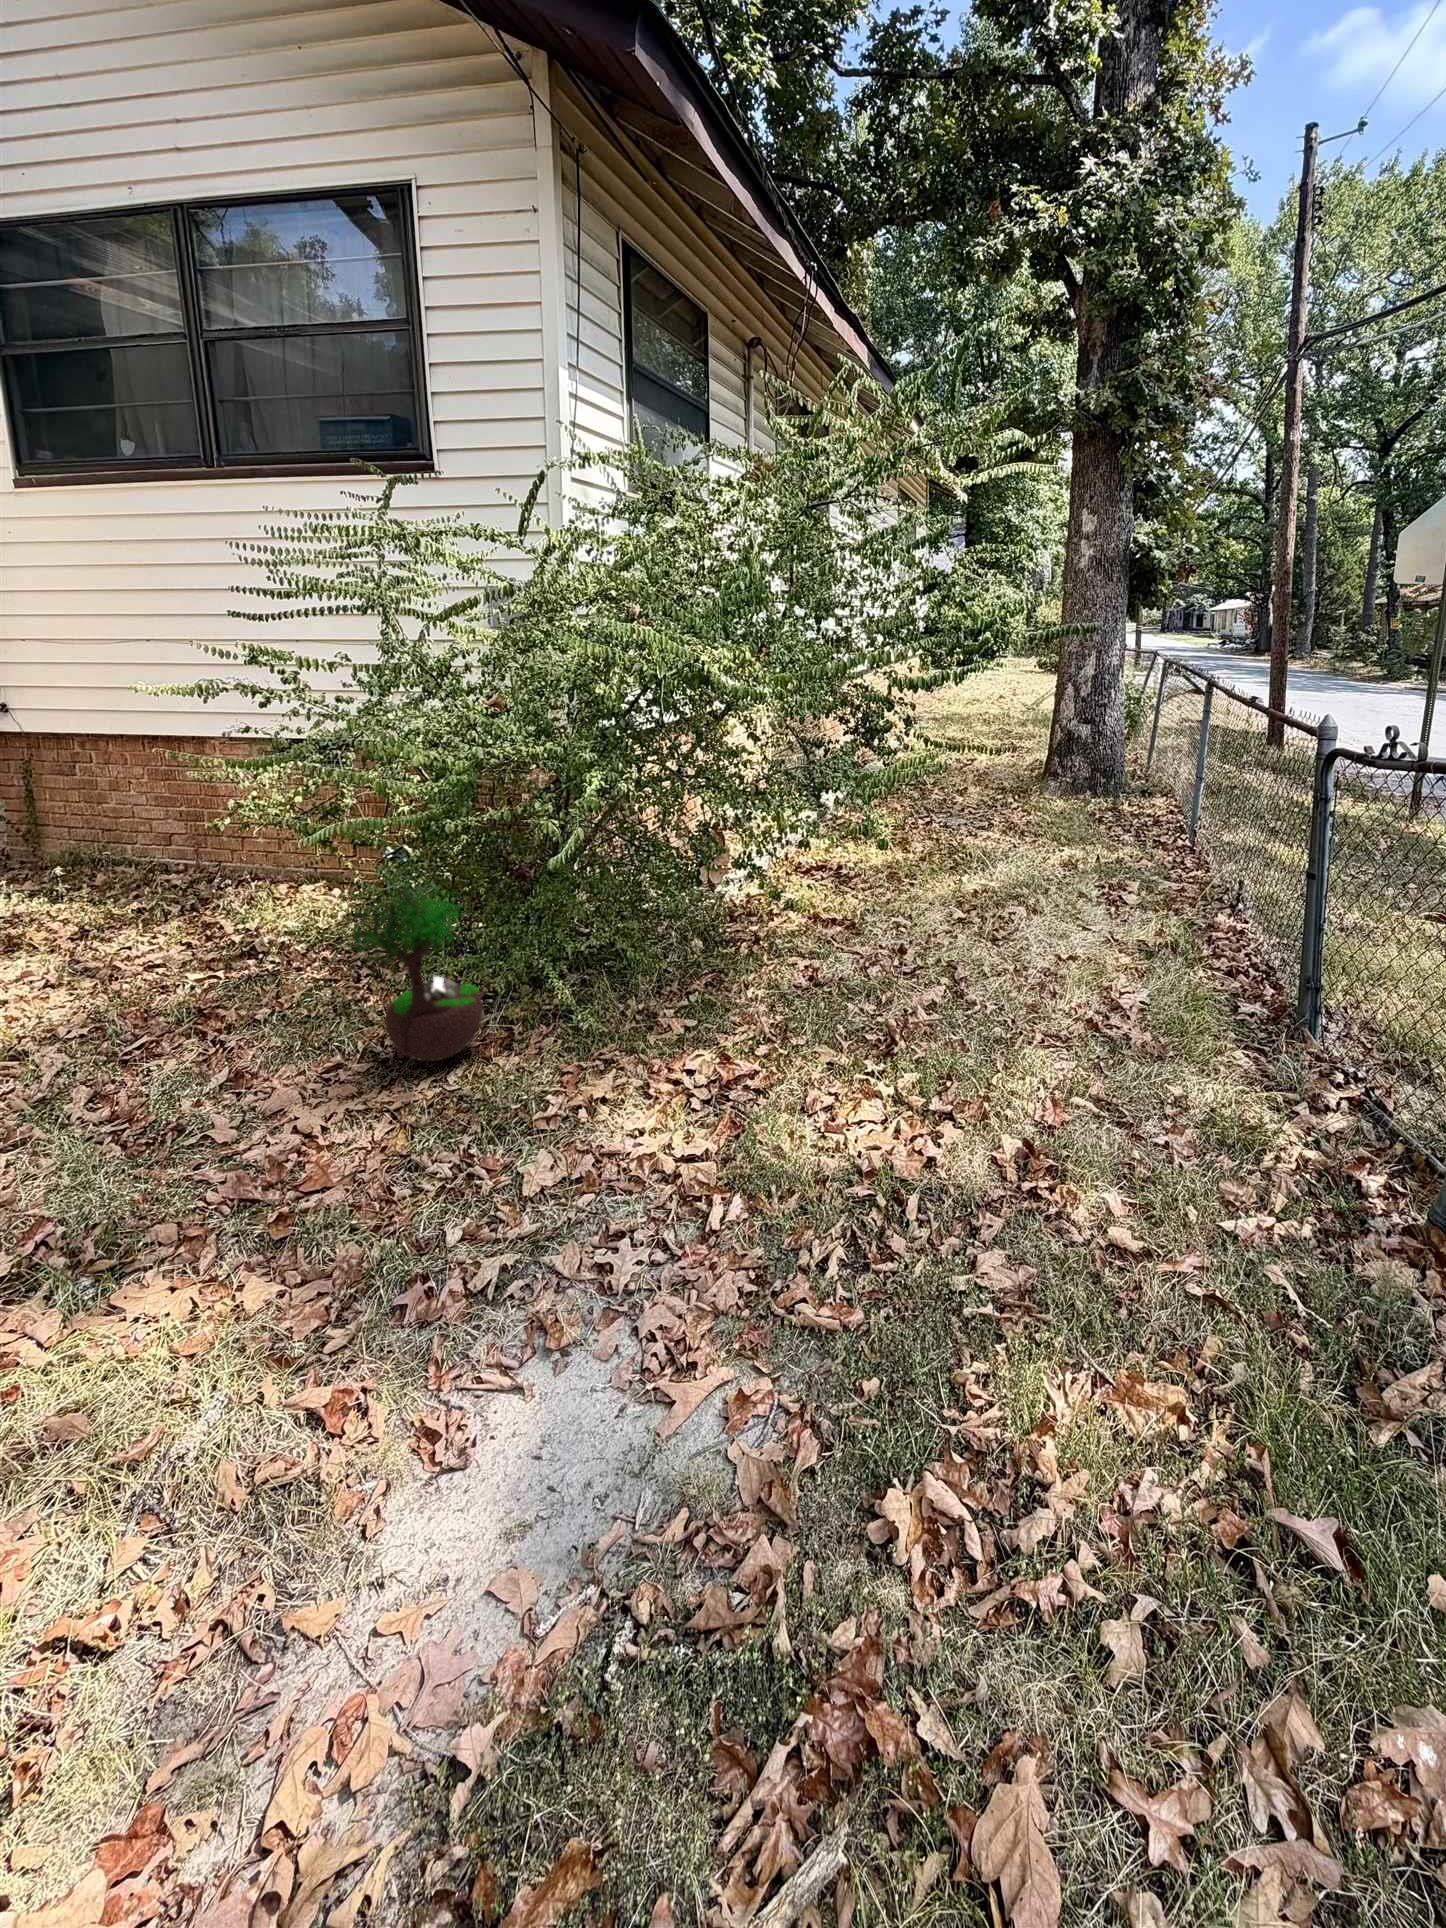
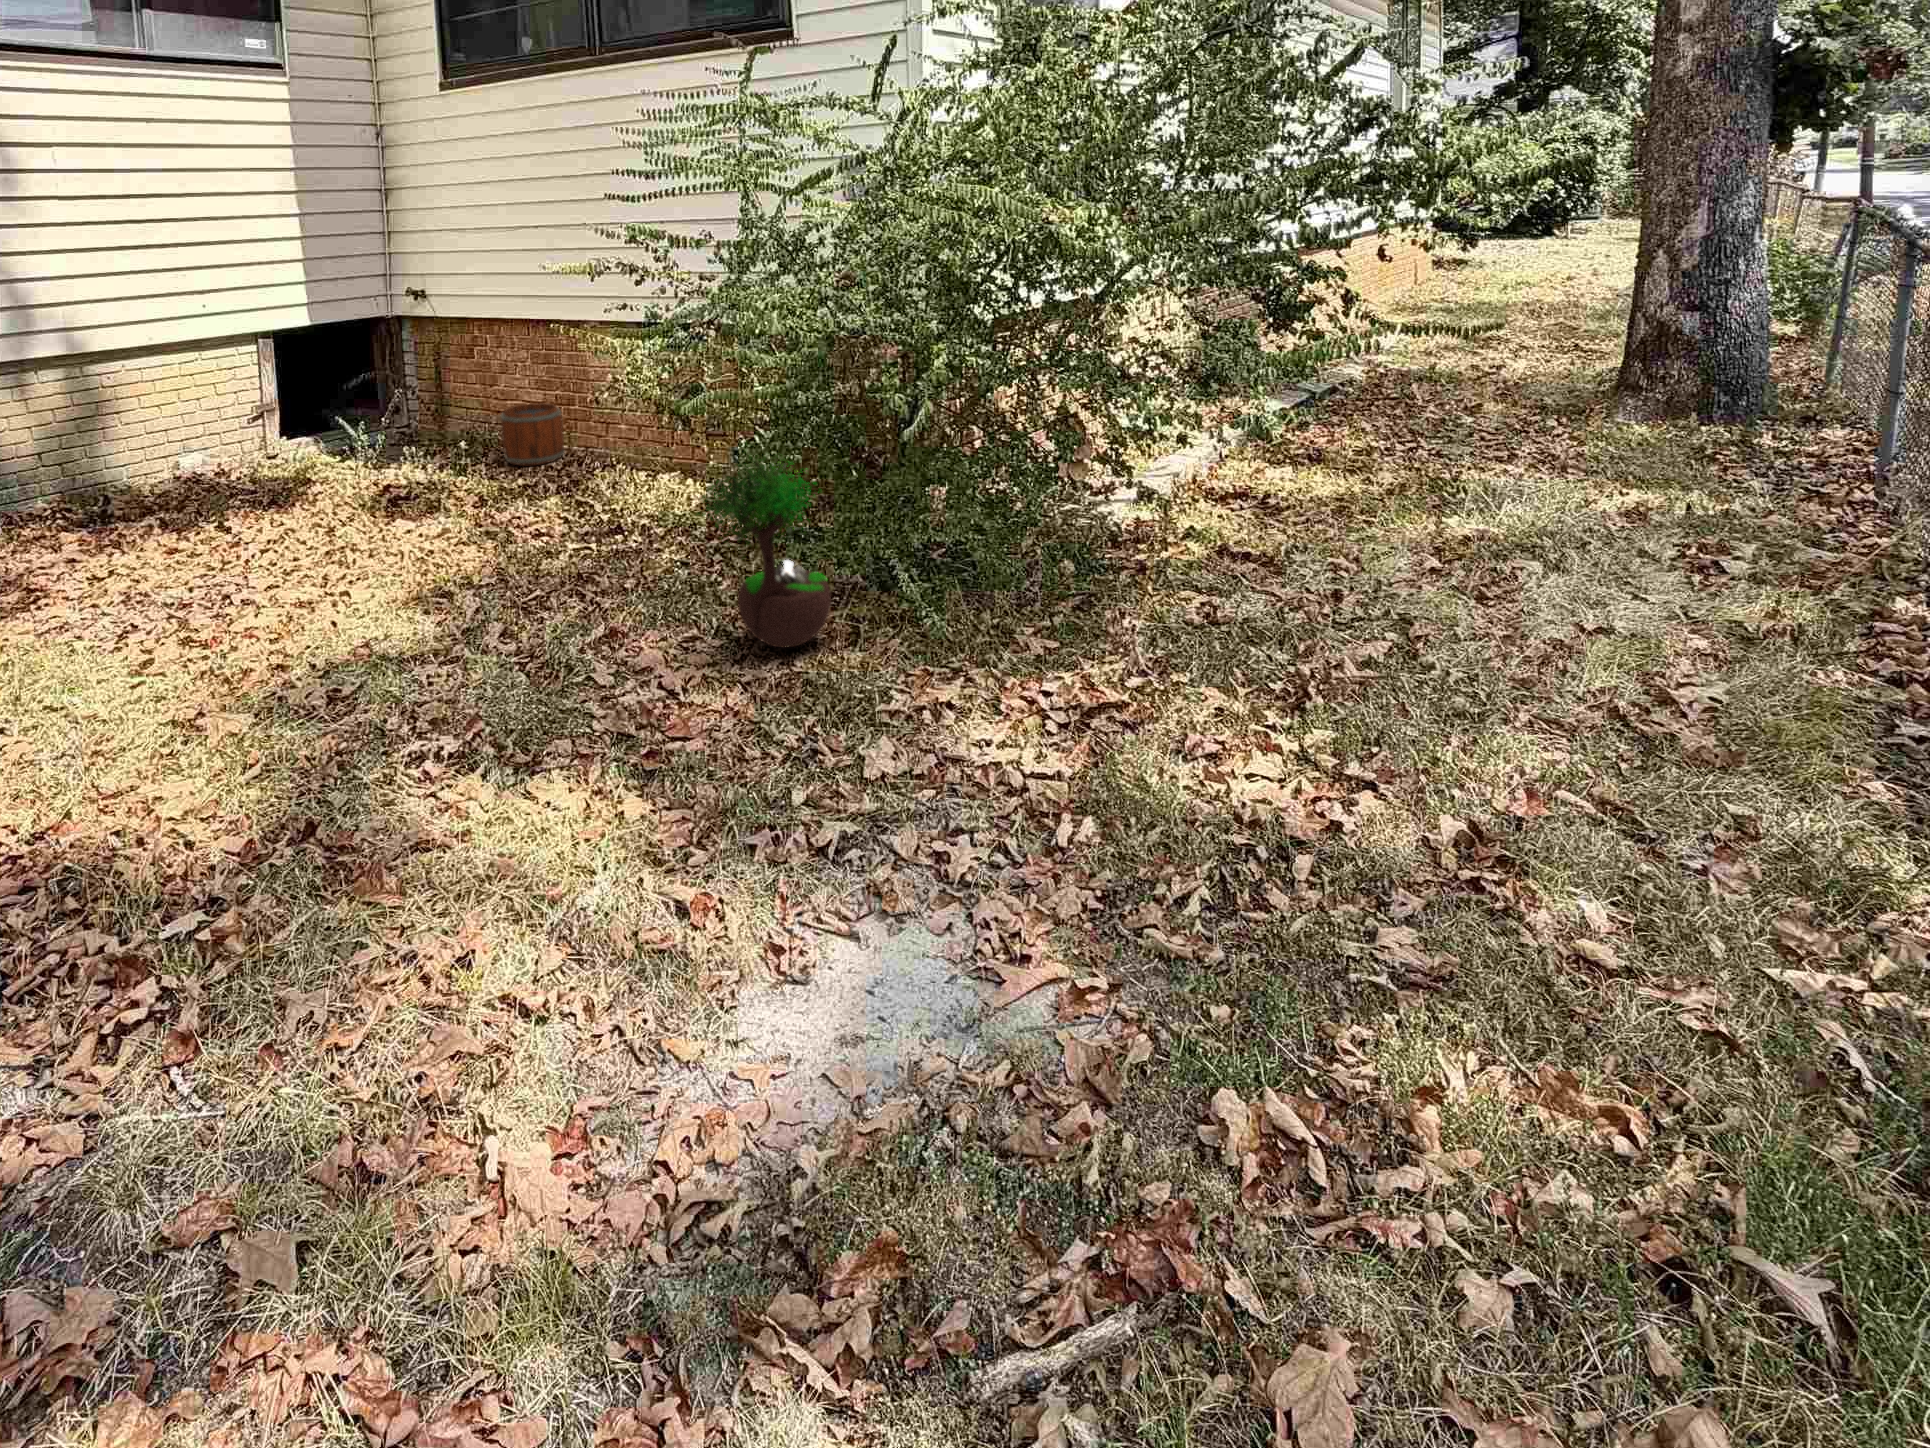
bucket: none [114,826,195,892] -> present [501,403,564,466]

